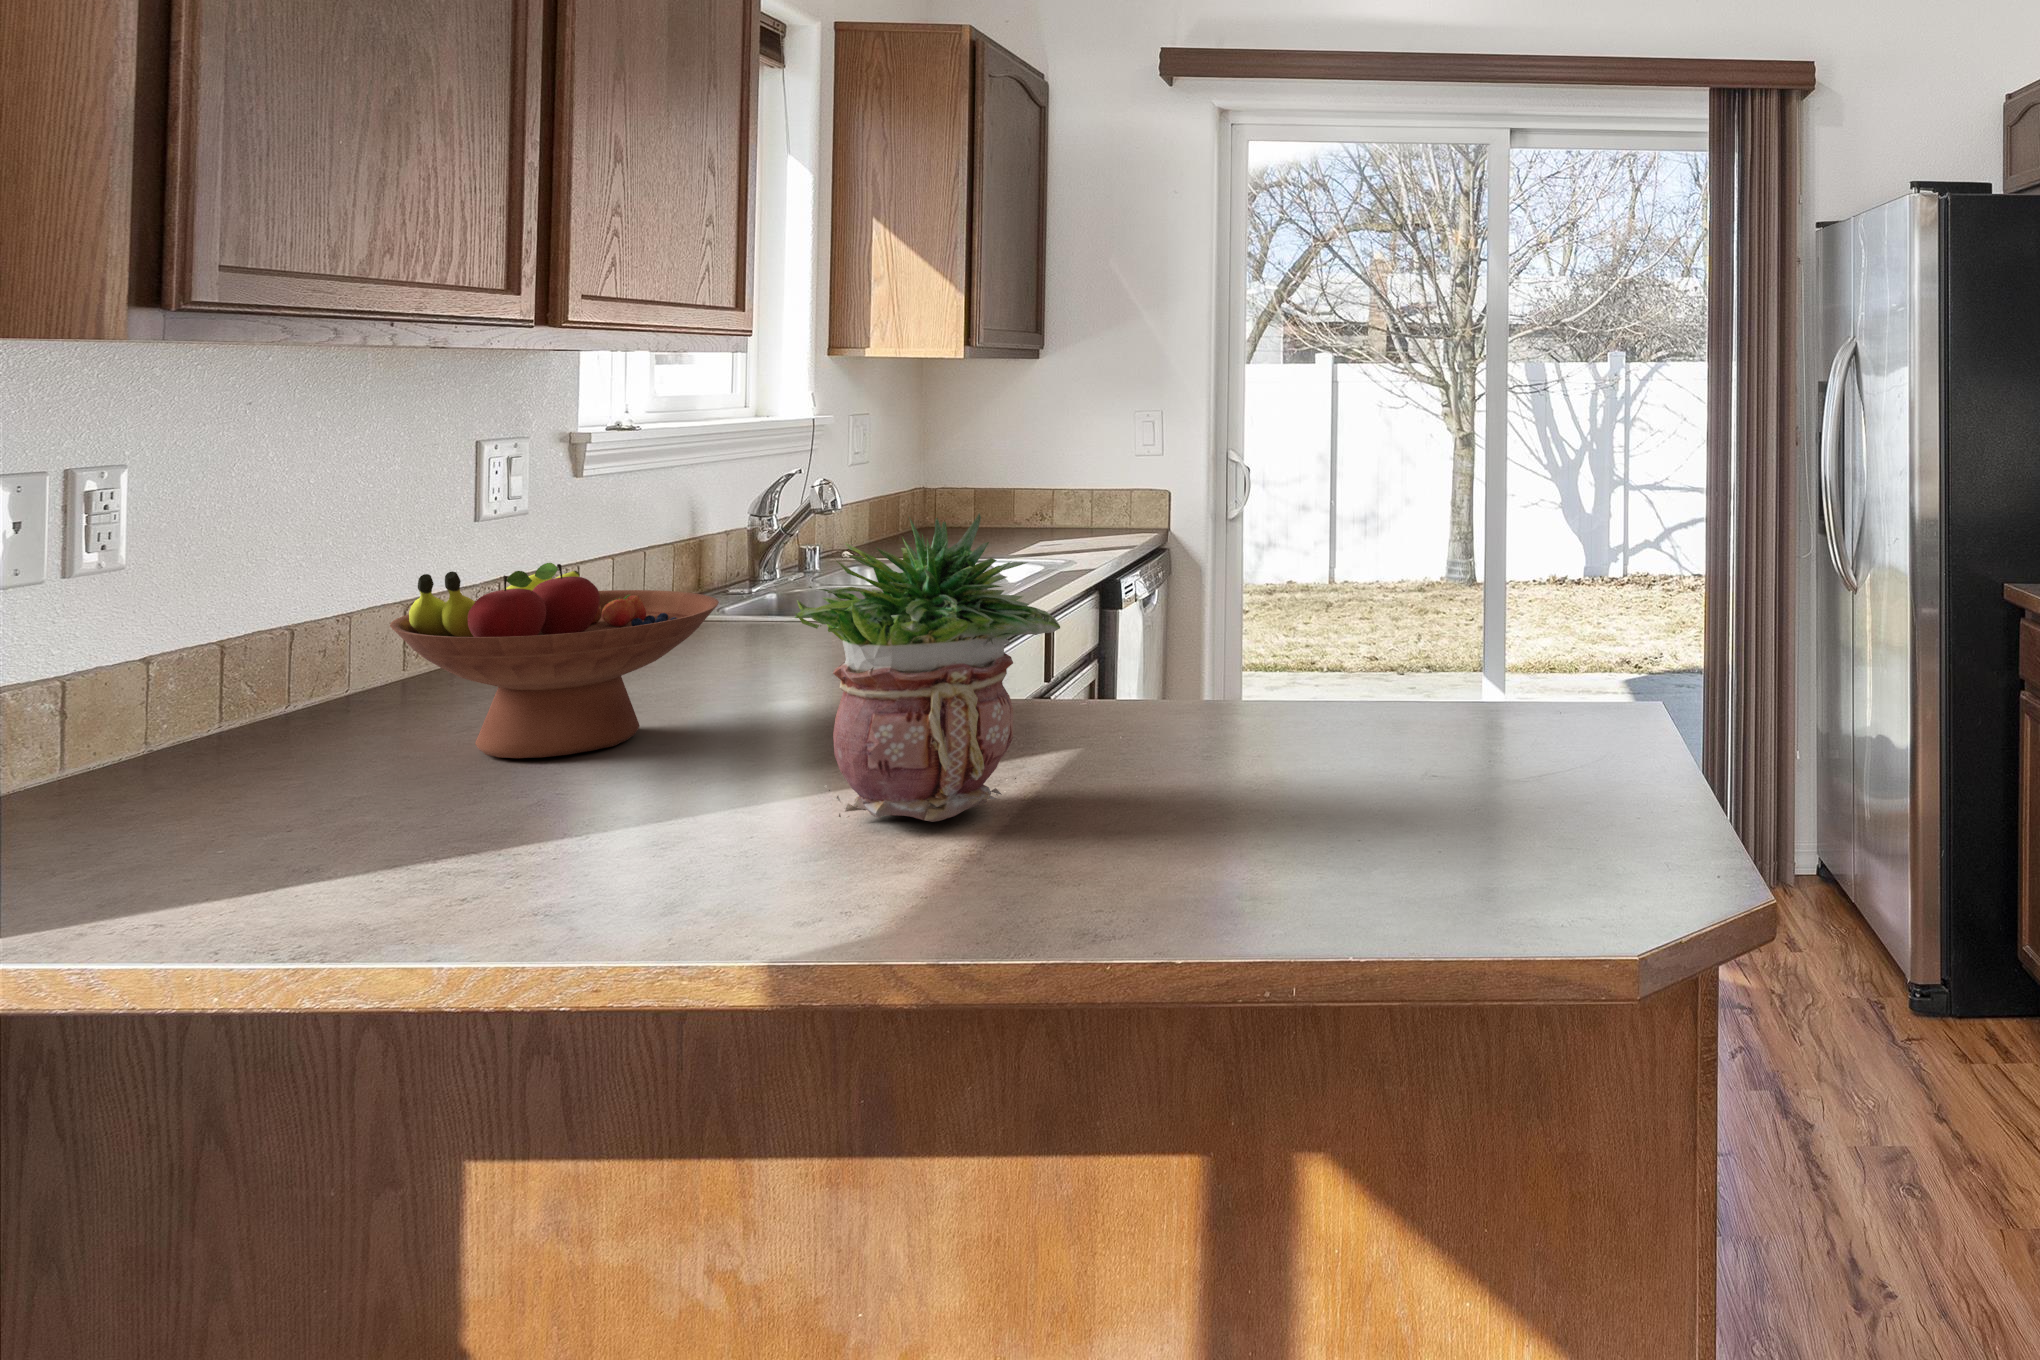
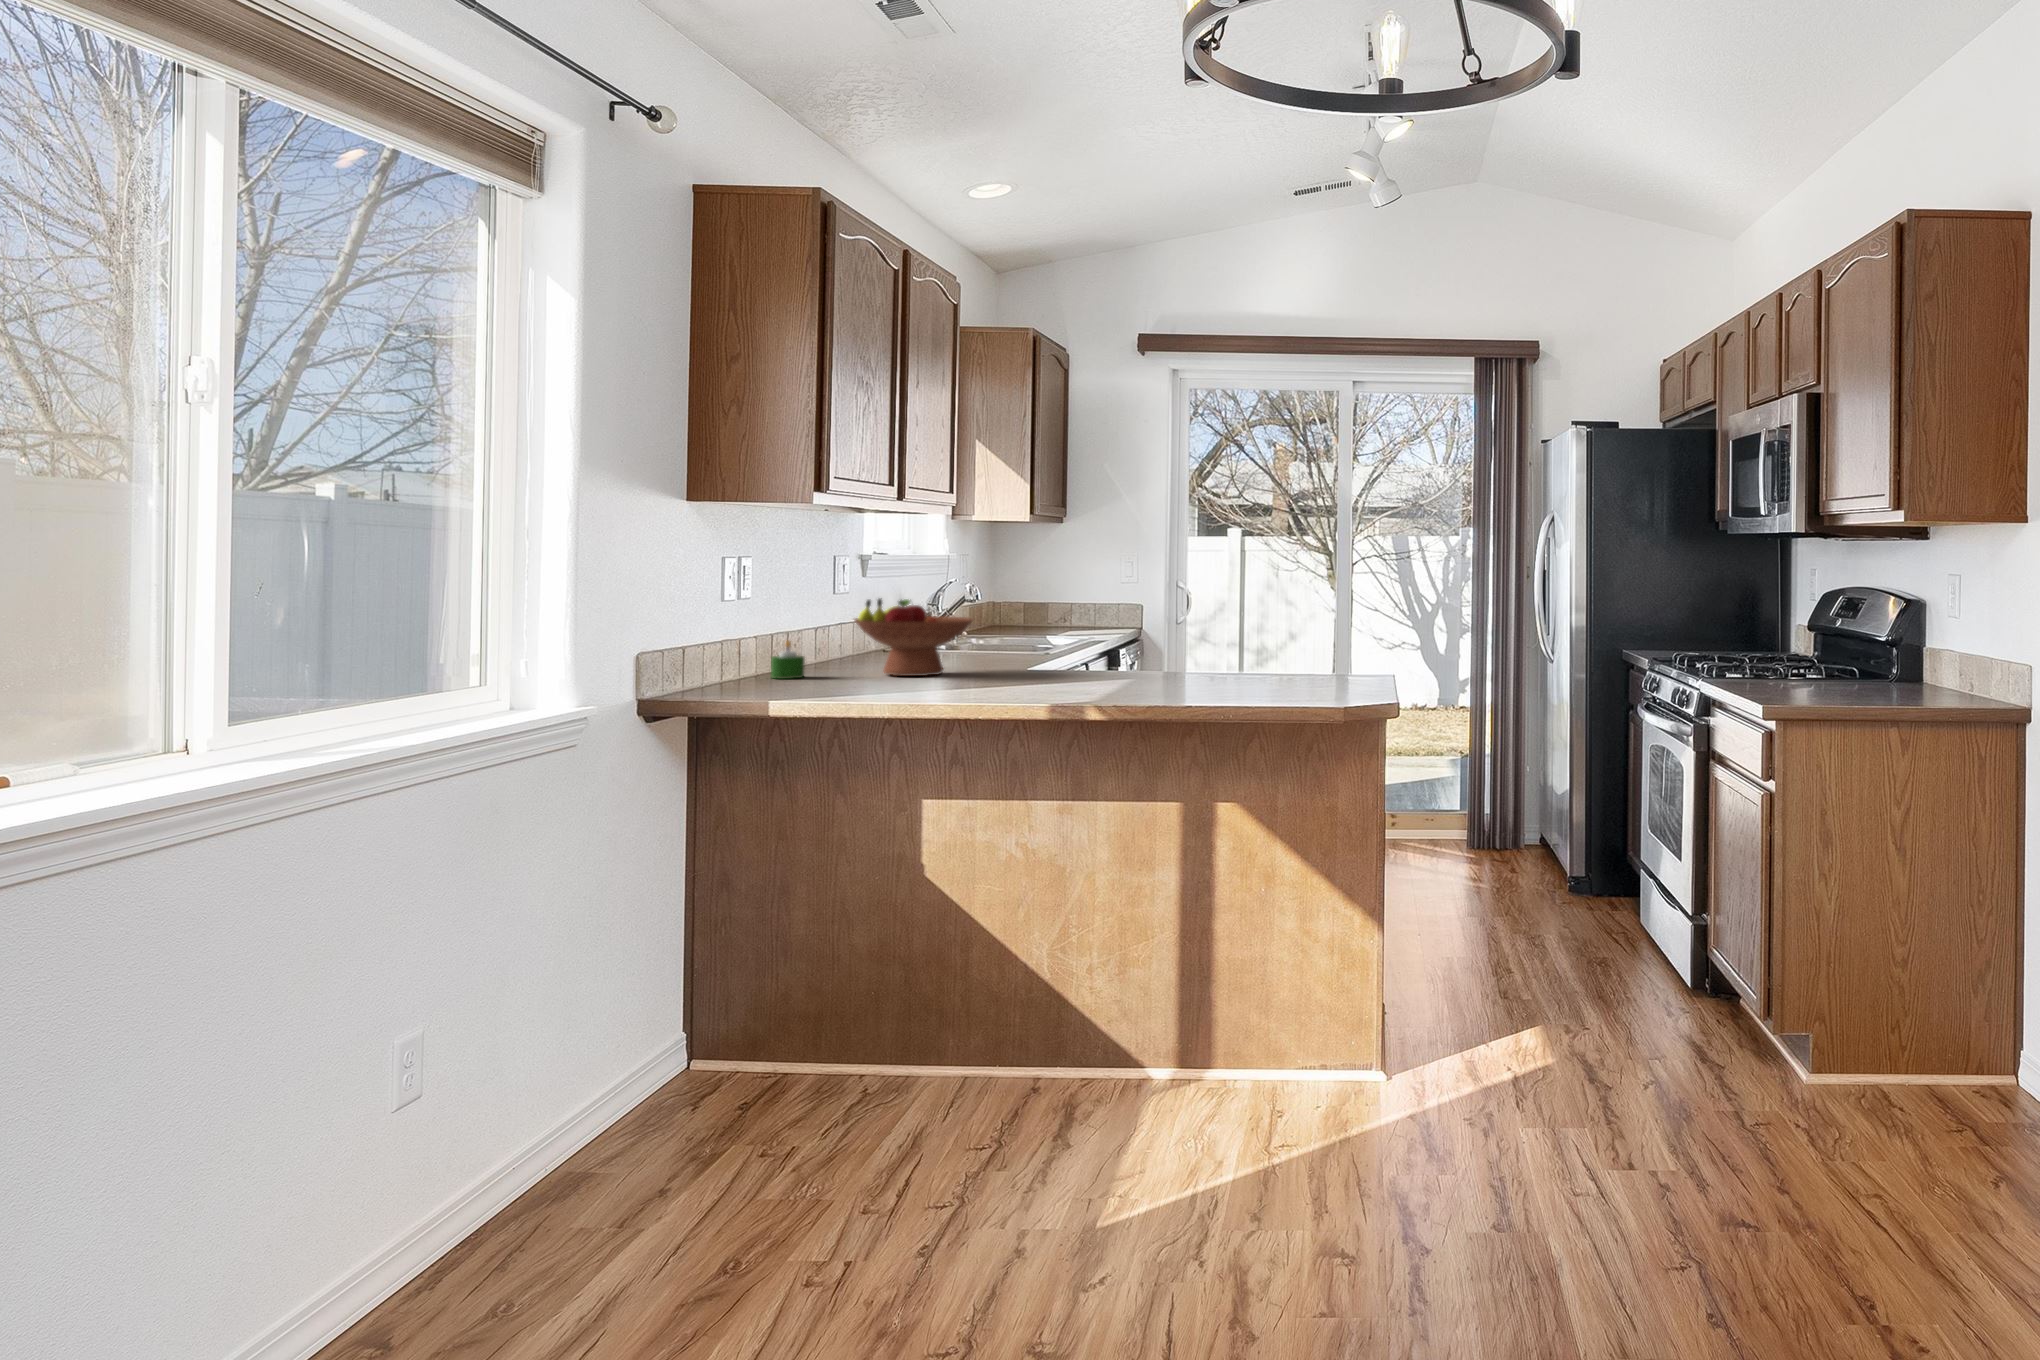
potted plant: present [795,513,1060,822] -> none [1034,569,1133,685]
candle: none [161,678,265,781] -> present [771,641,805,679]

